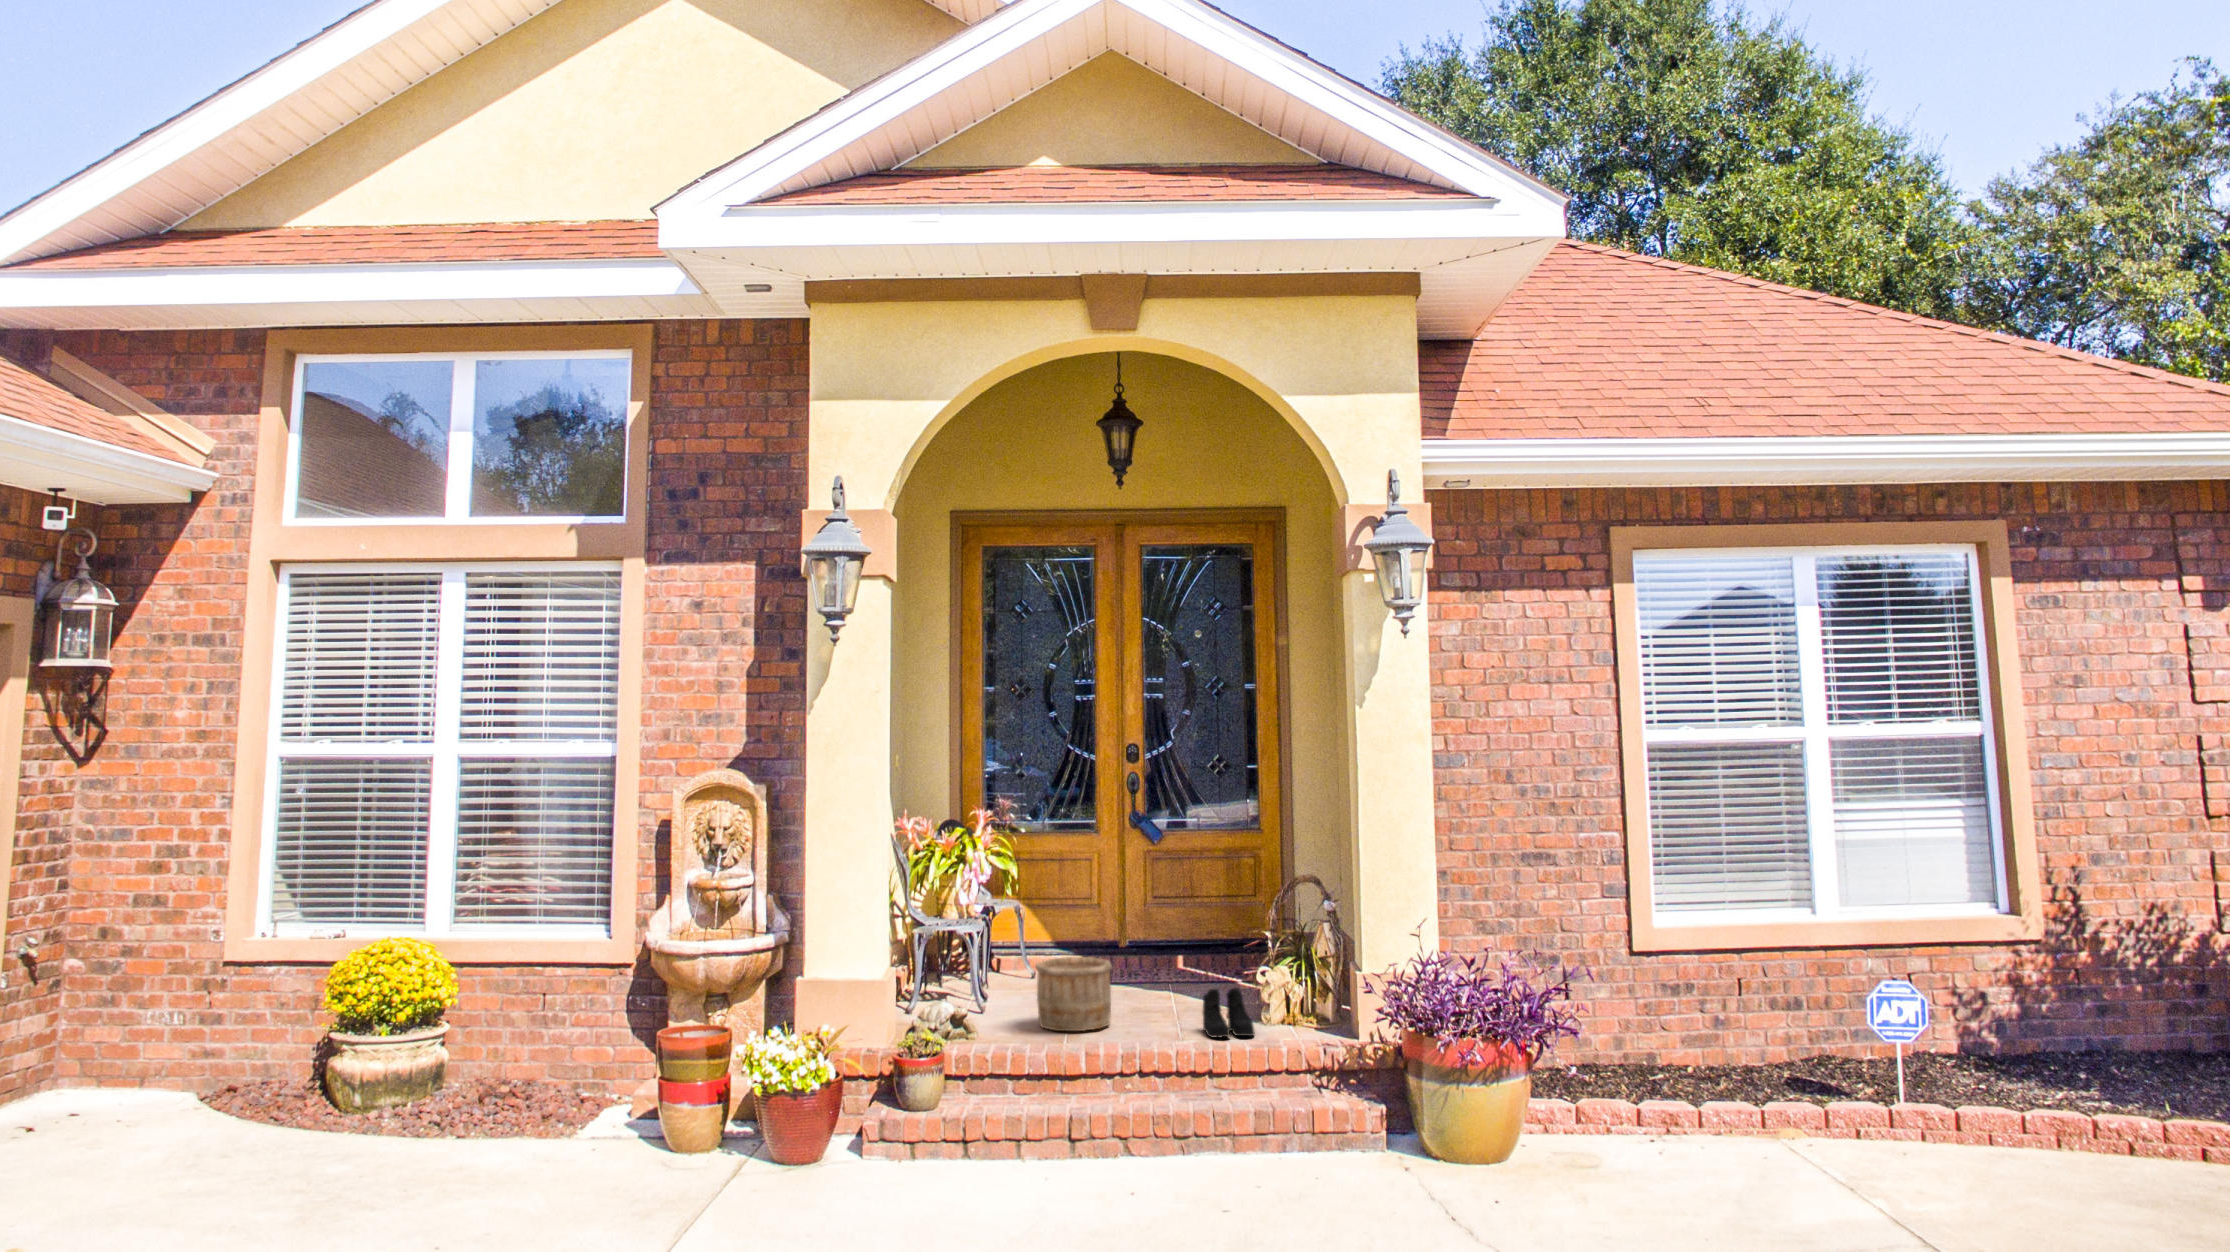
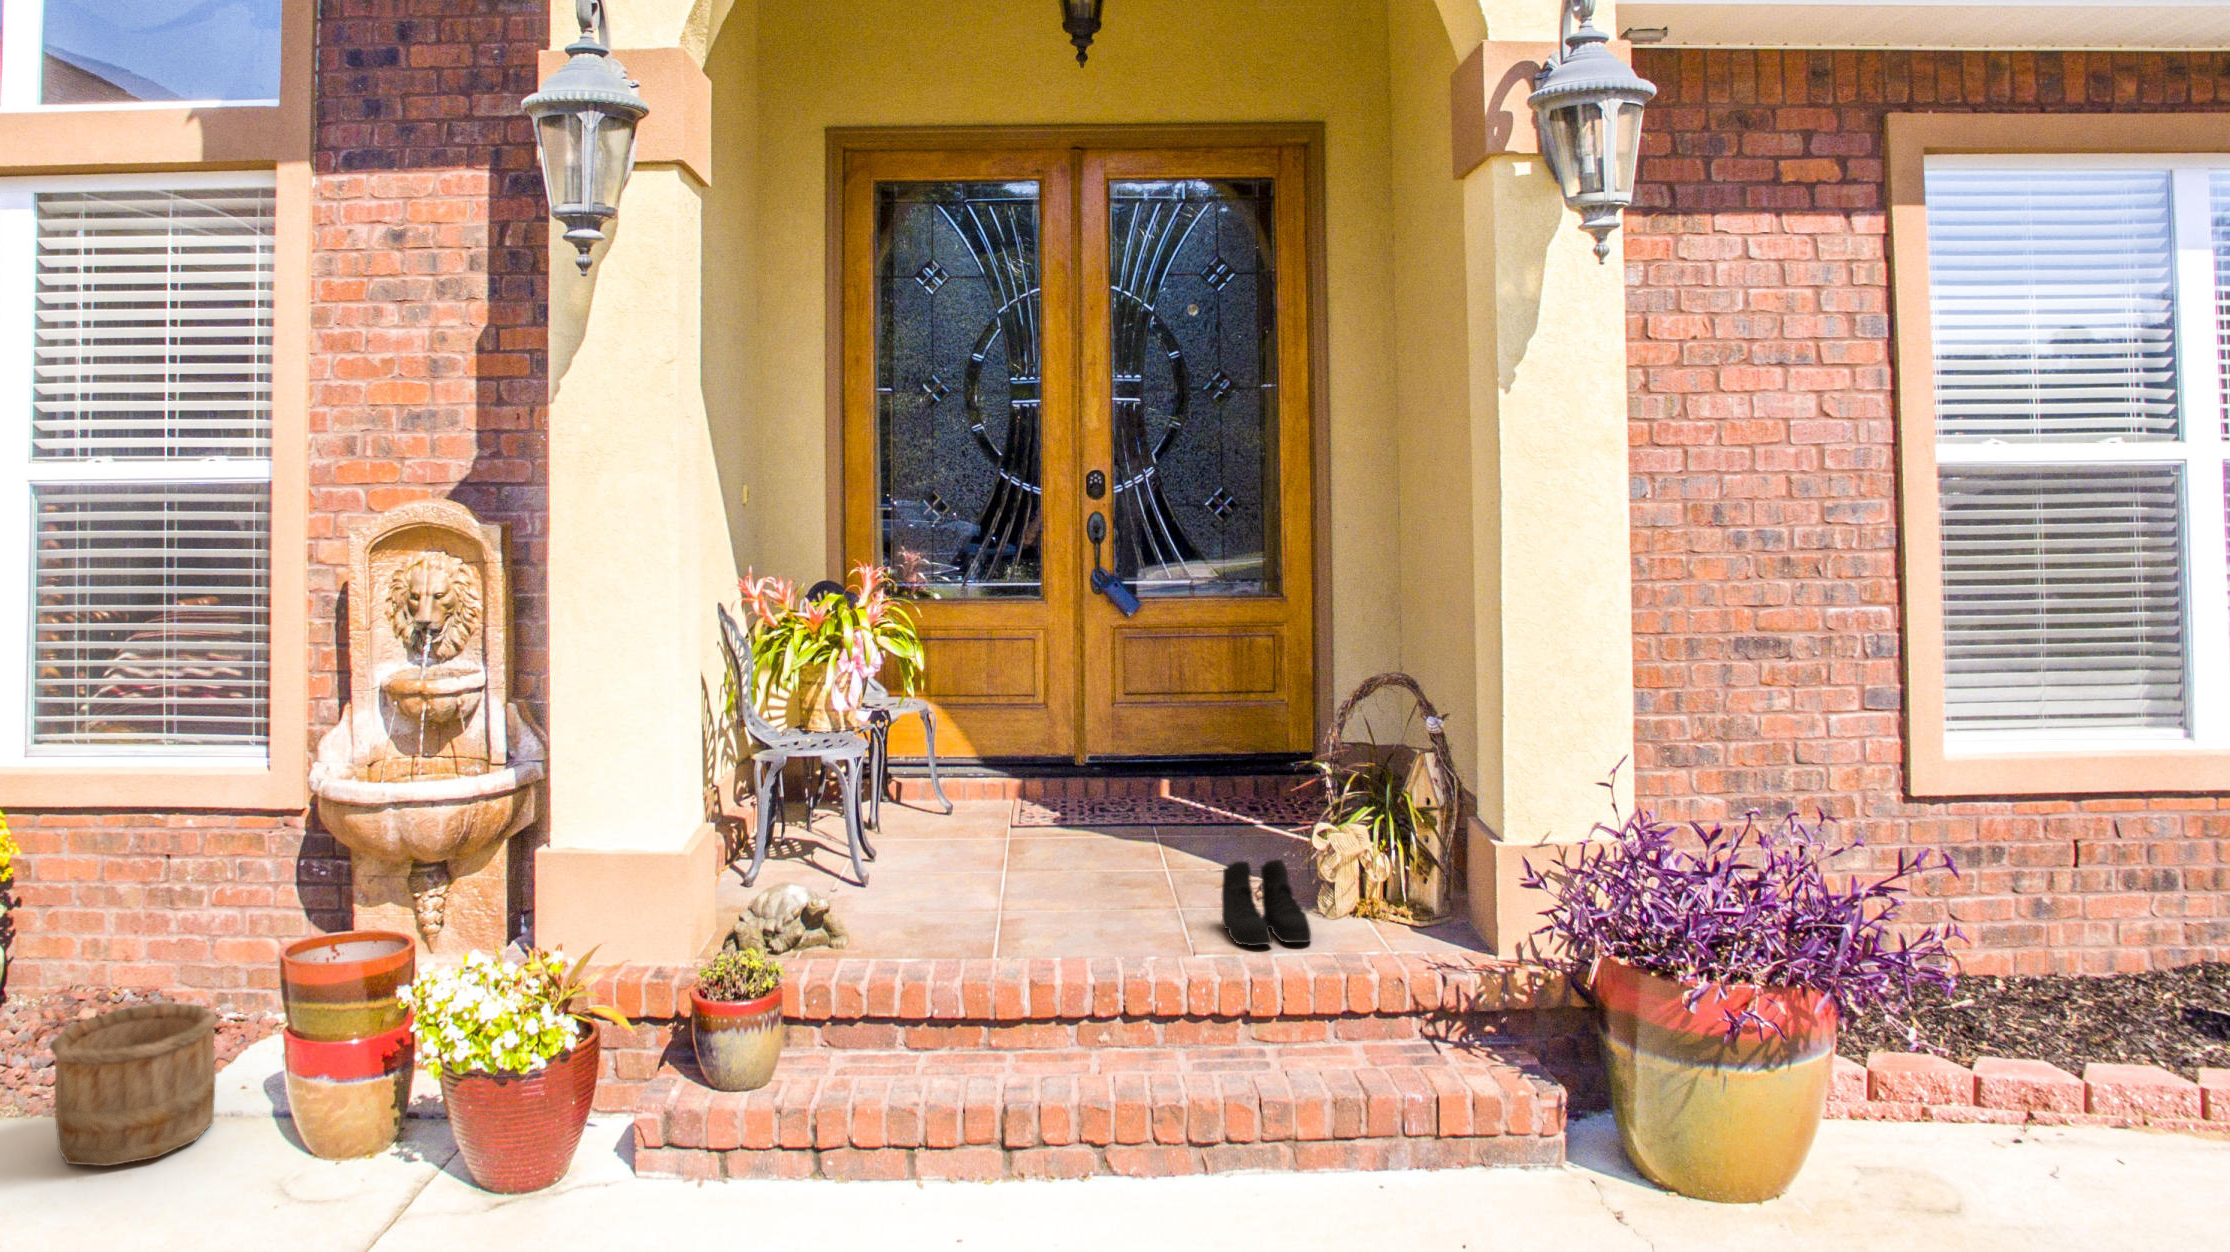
wooden bucket: present [1035,957,1112,1031] -> present [50,1003,218,1166]

